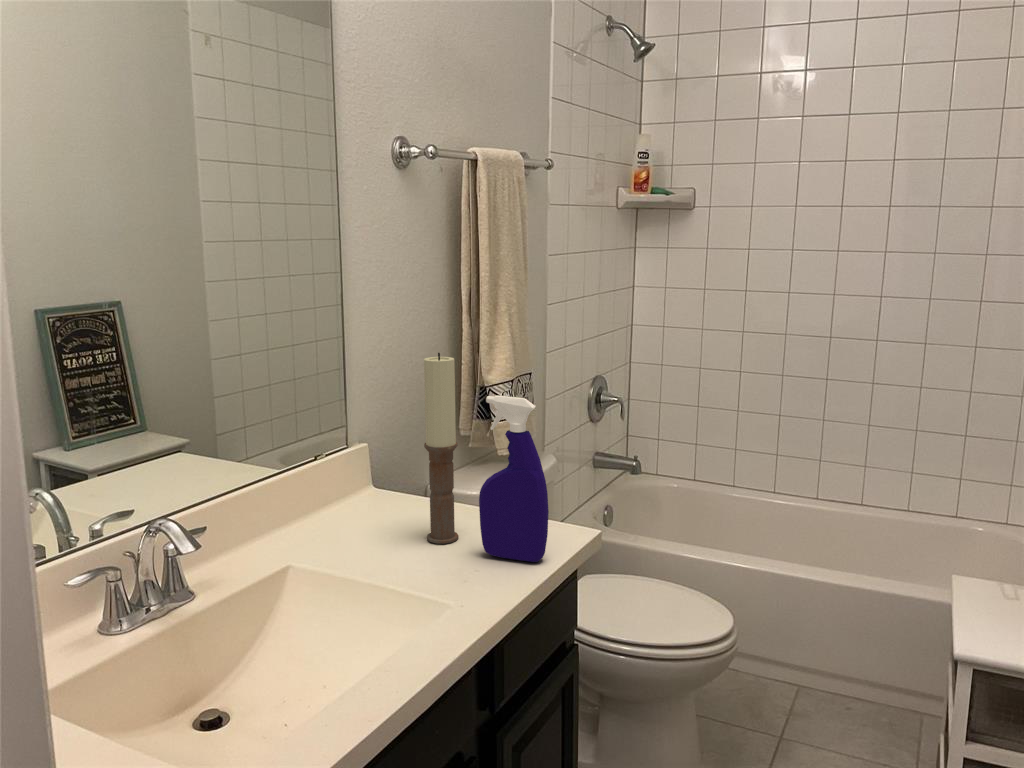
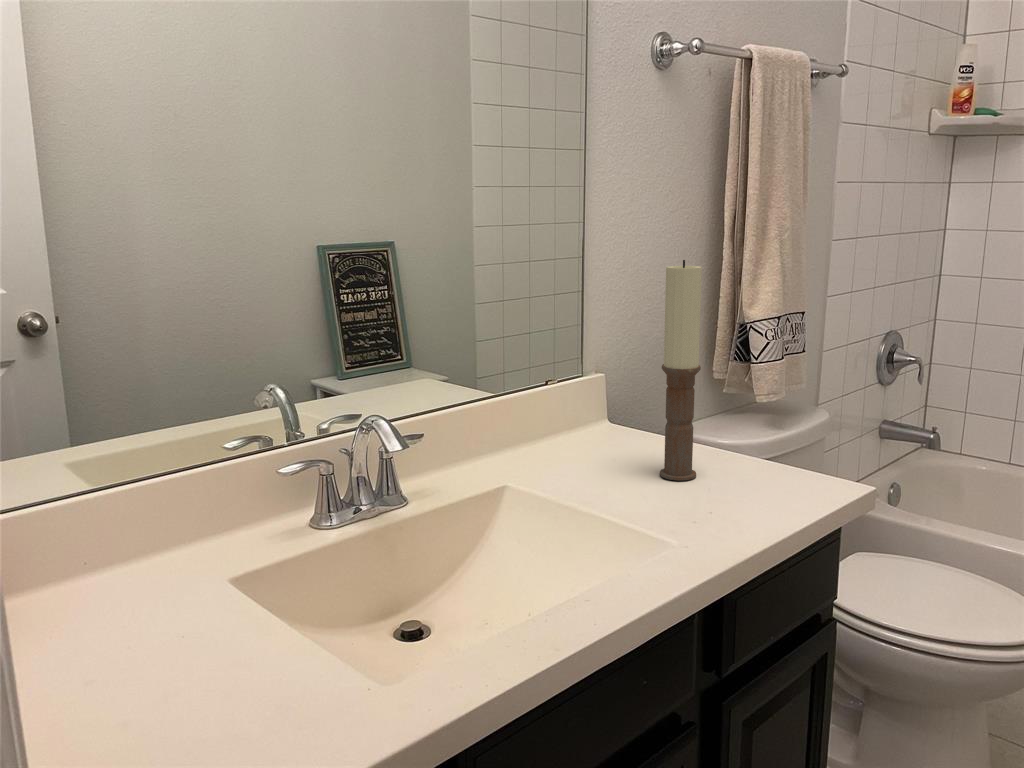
spray bottle: present [479,395,549,562] -> none [720,307,805,509]

